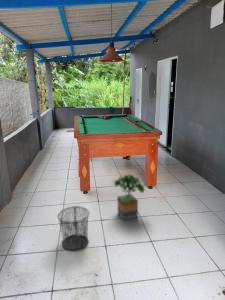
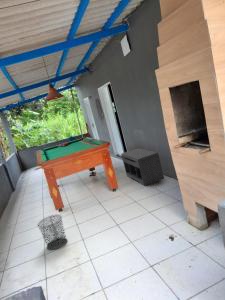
bench: none [168,144,219,193] -> present [121,148,164,186]
potted tree: present [114,175,145,220] -> none [77,182,104,219]

